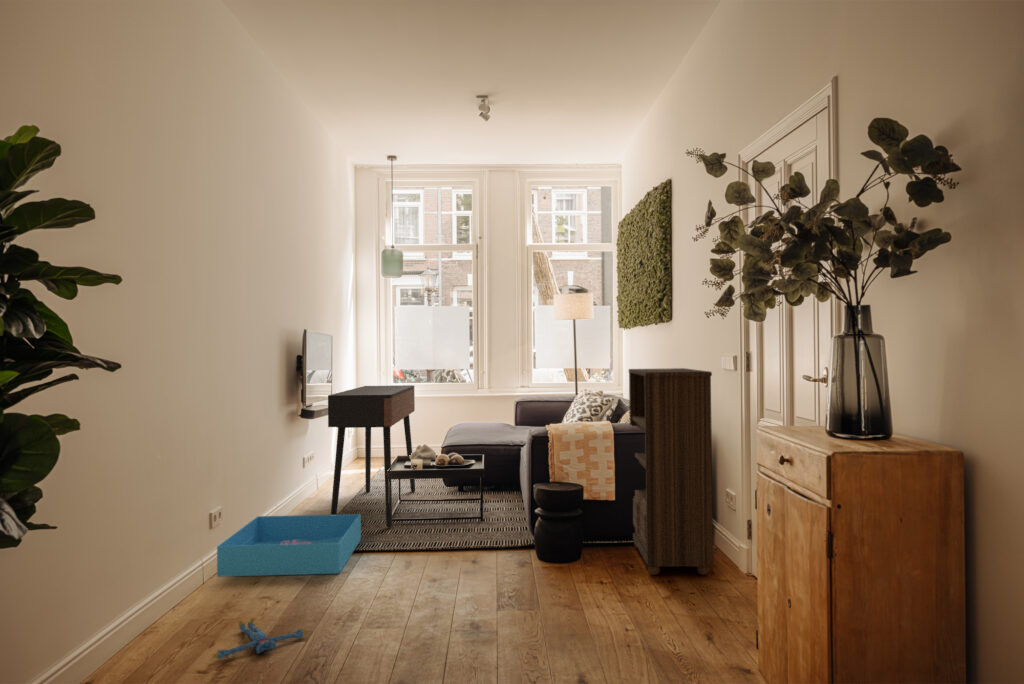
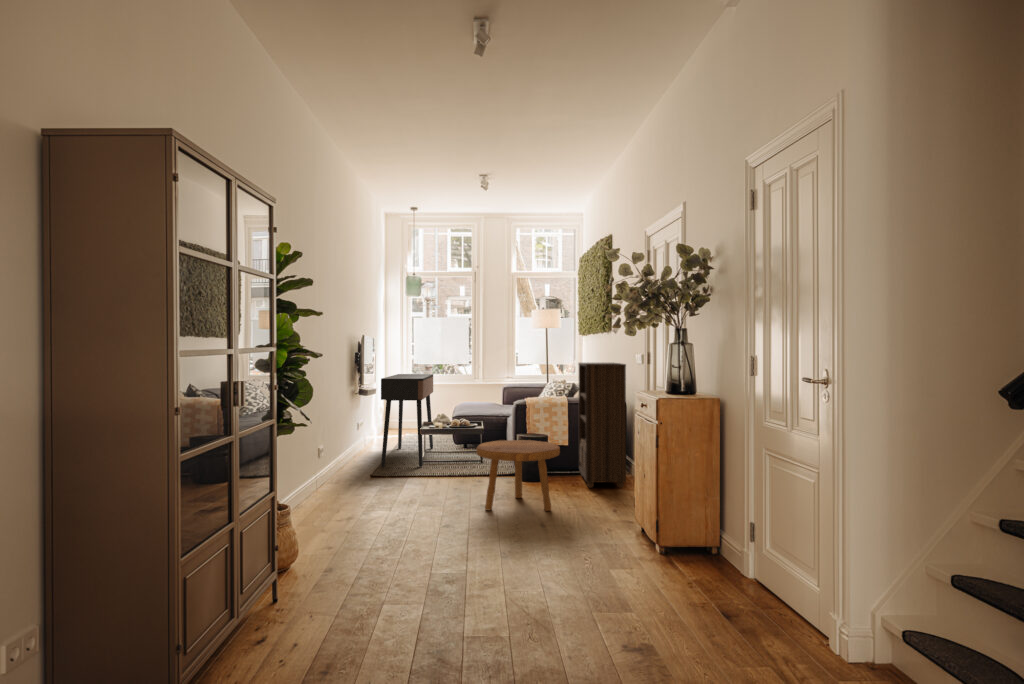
footstool: none [462,501,607,636] -> present [477,440,560,511]
storage bin: present [217,514,361,577] -> none [321,456,404,488]
plush toy: present [212,618,308,659] -> none [340,502,389,519]

